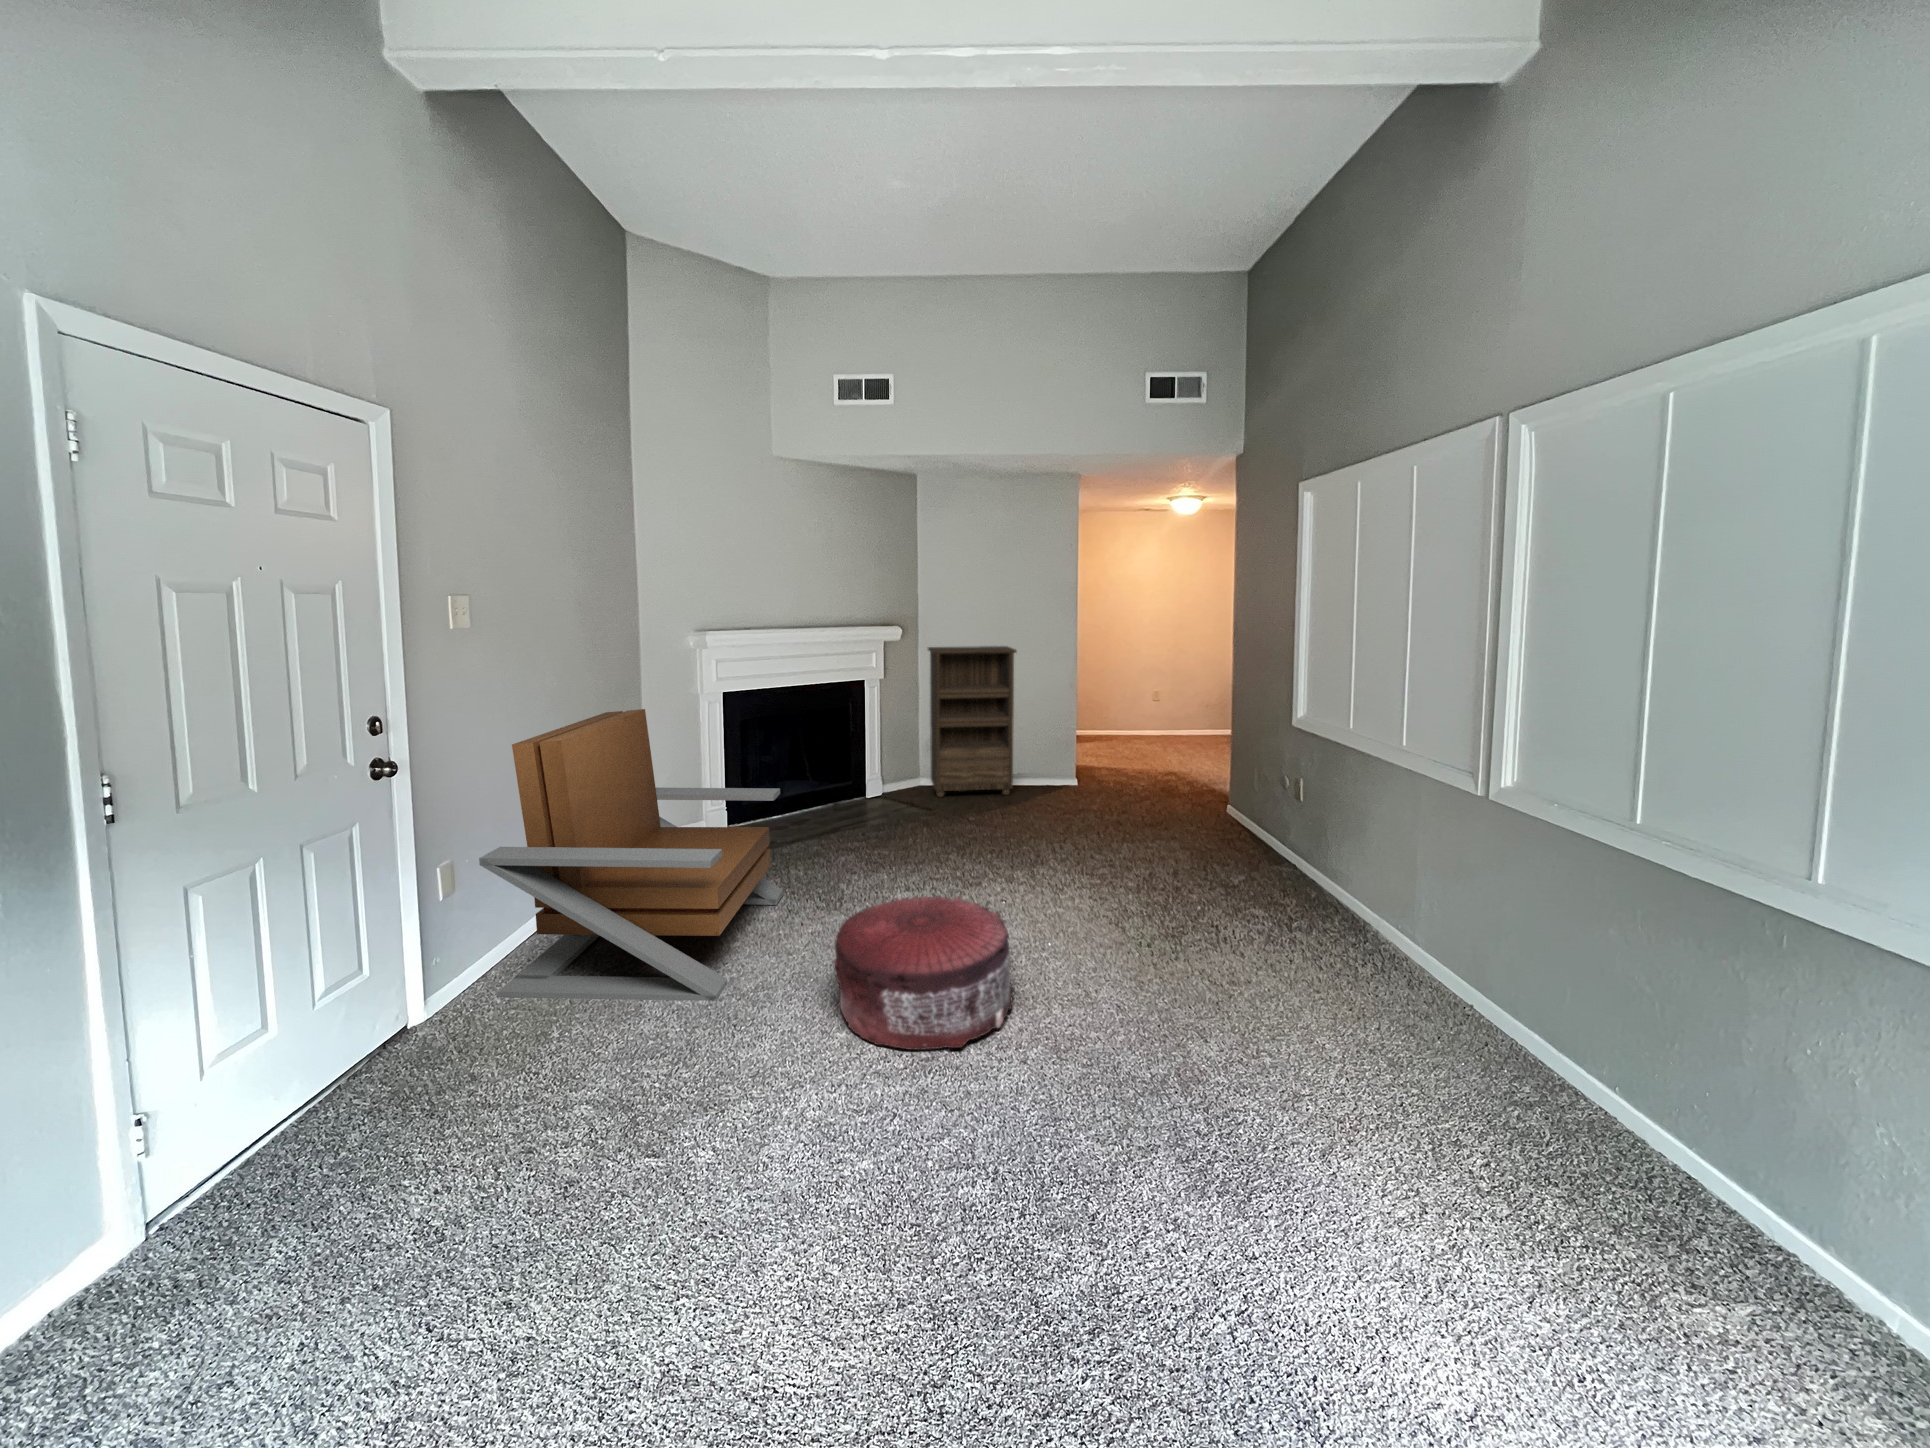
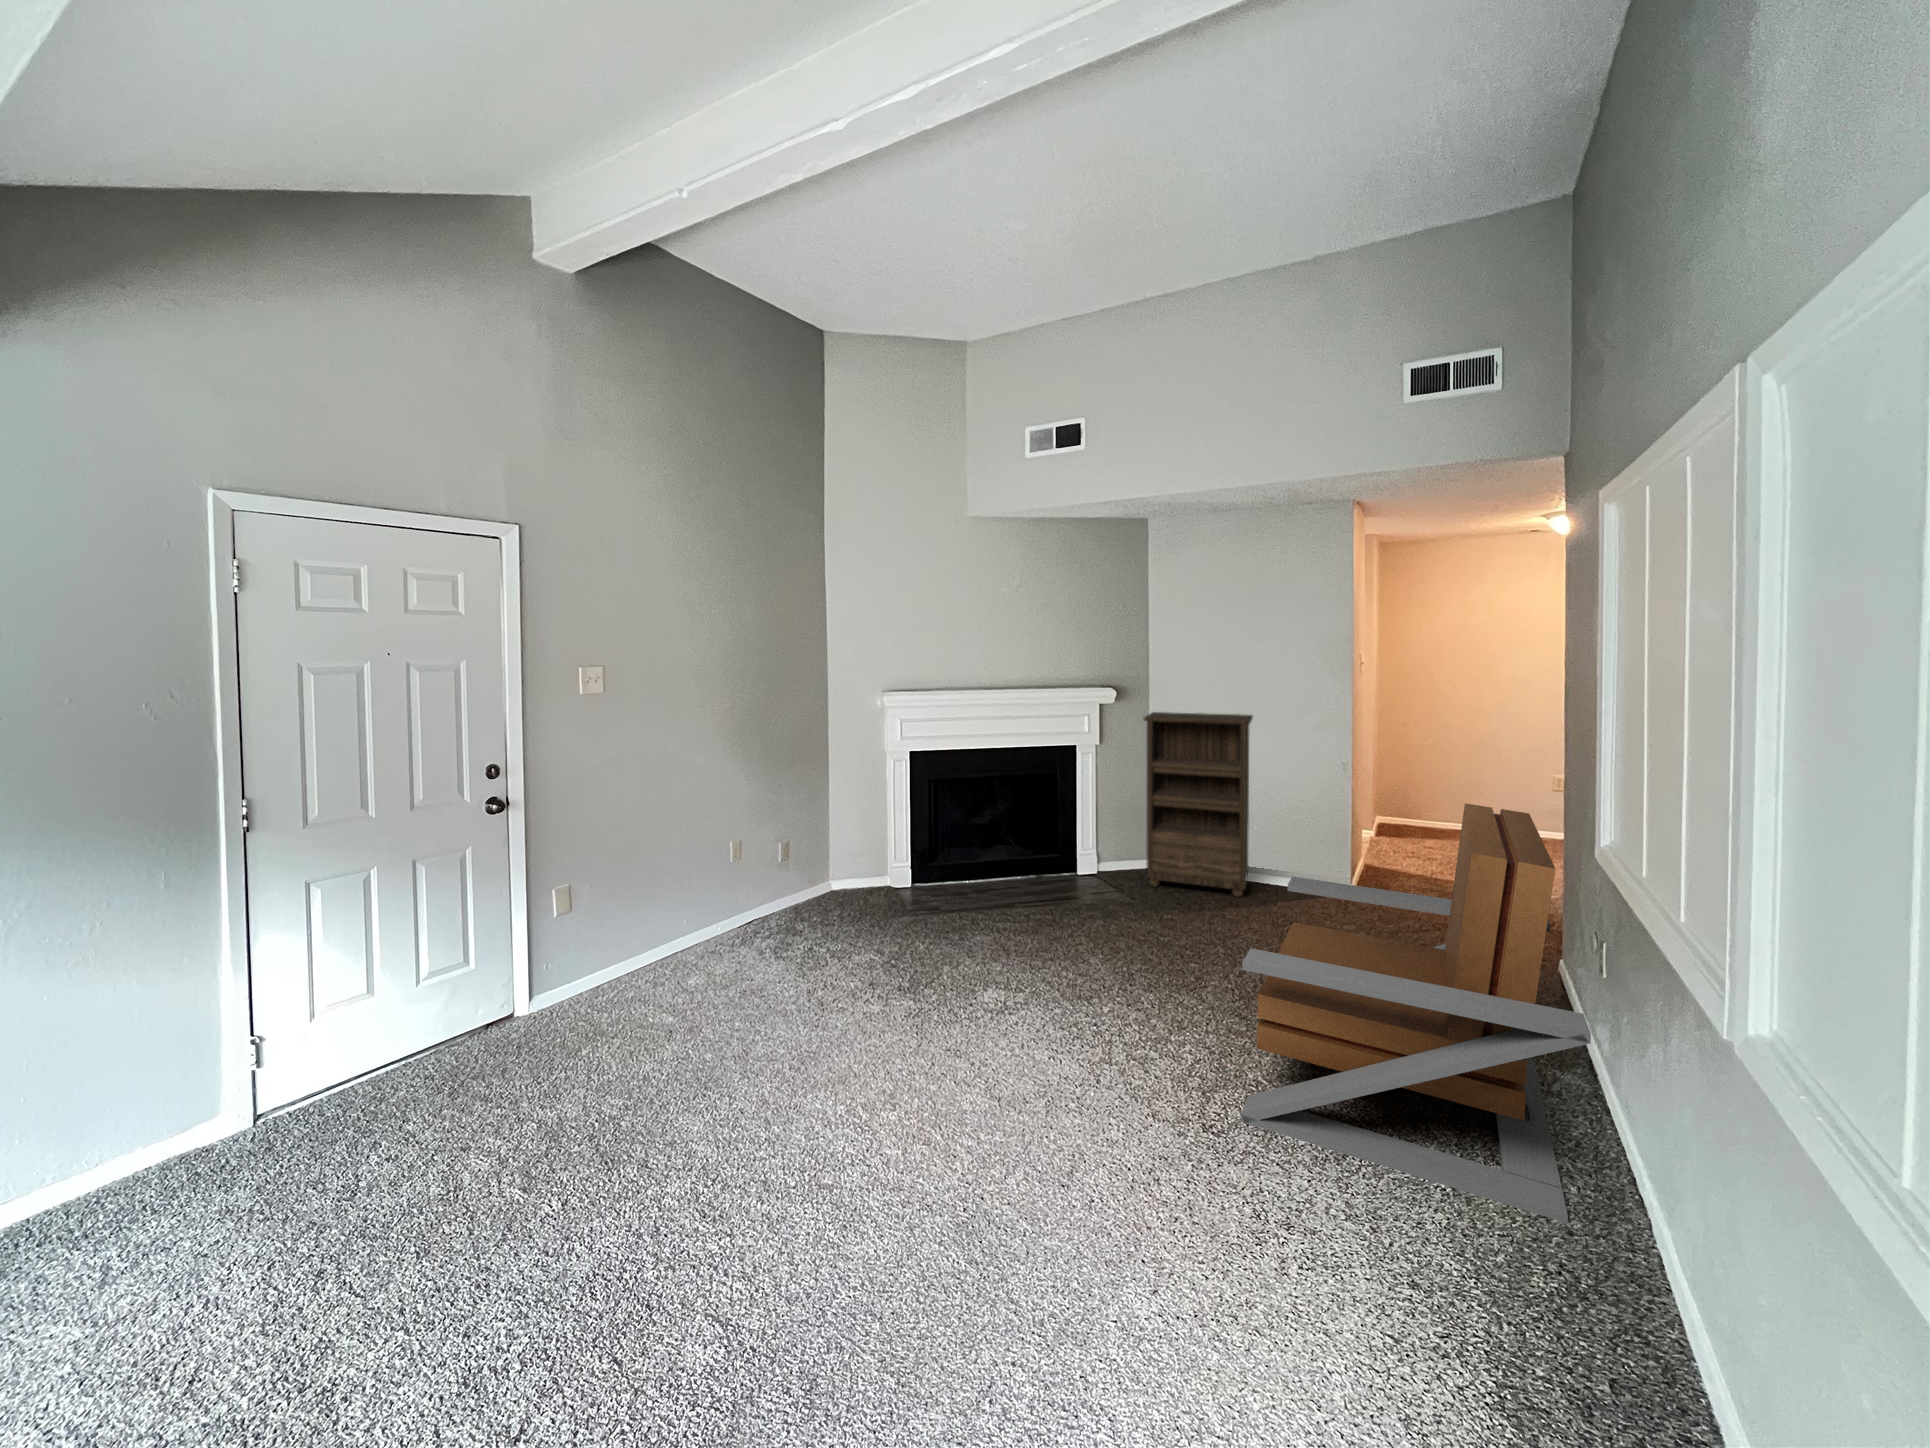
lounge chair: present [479,709,783,1001] -> present [1241,803,1591,1223]
pouf: present [834,896,1015,1050] -> none [773,1003,974,1206]

